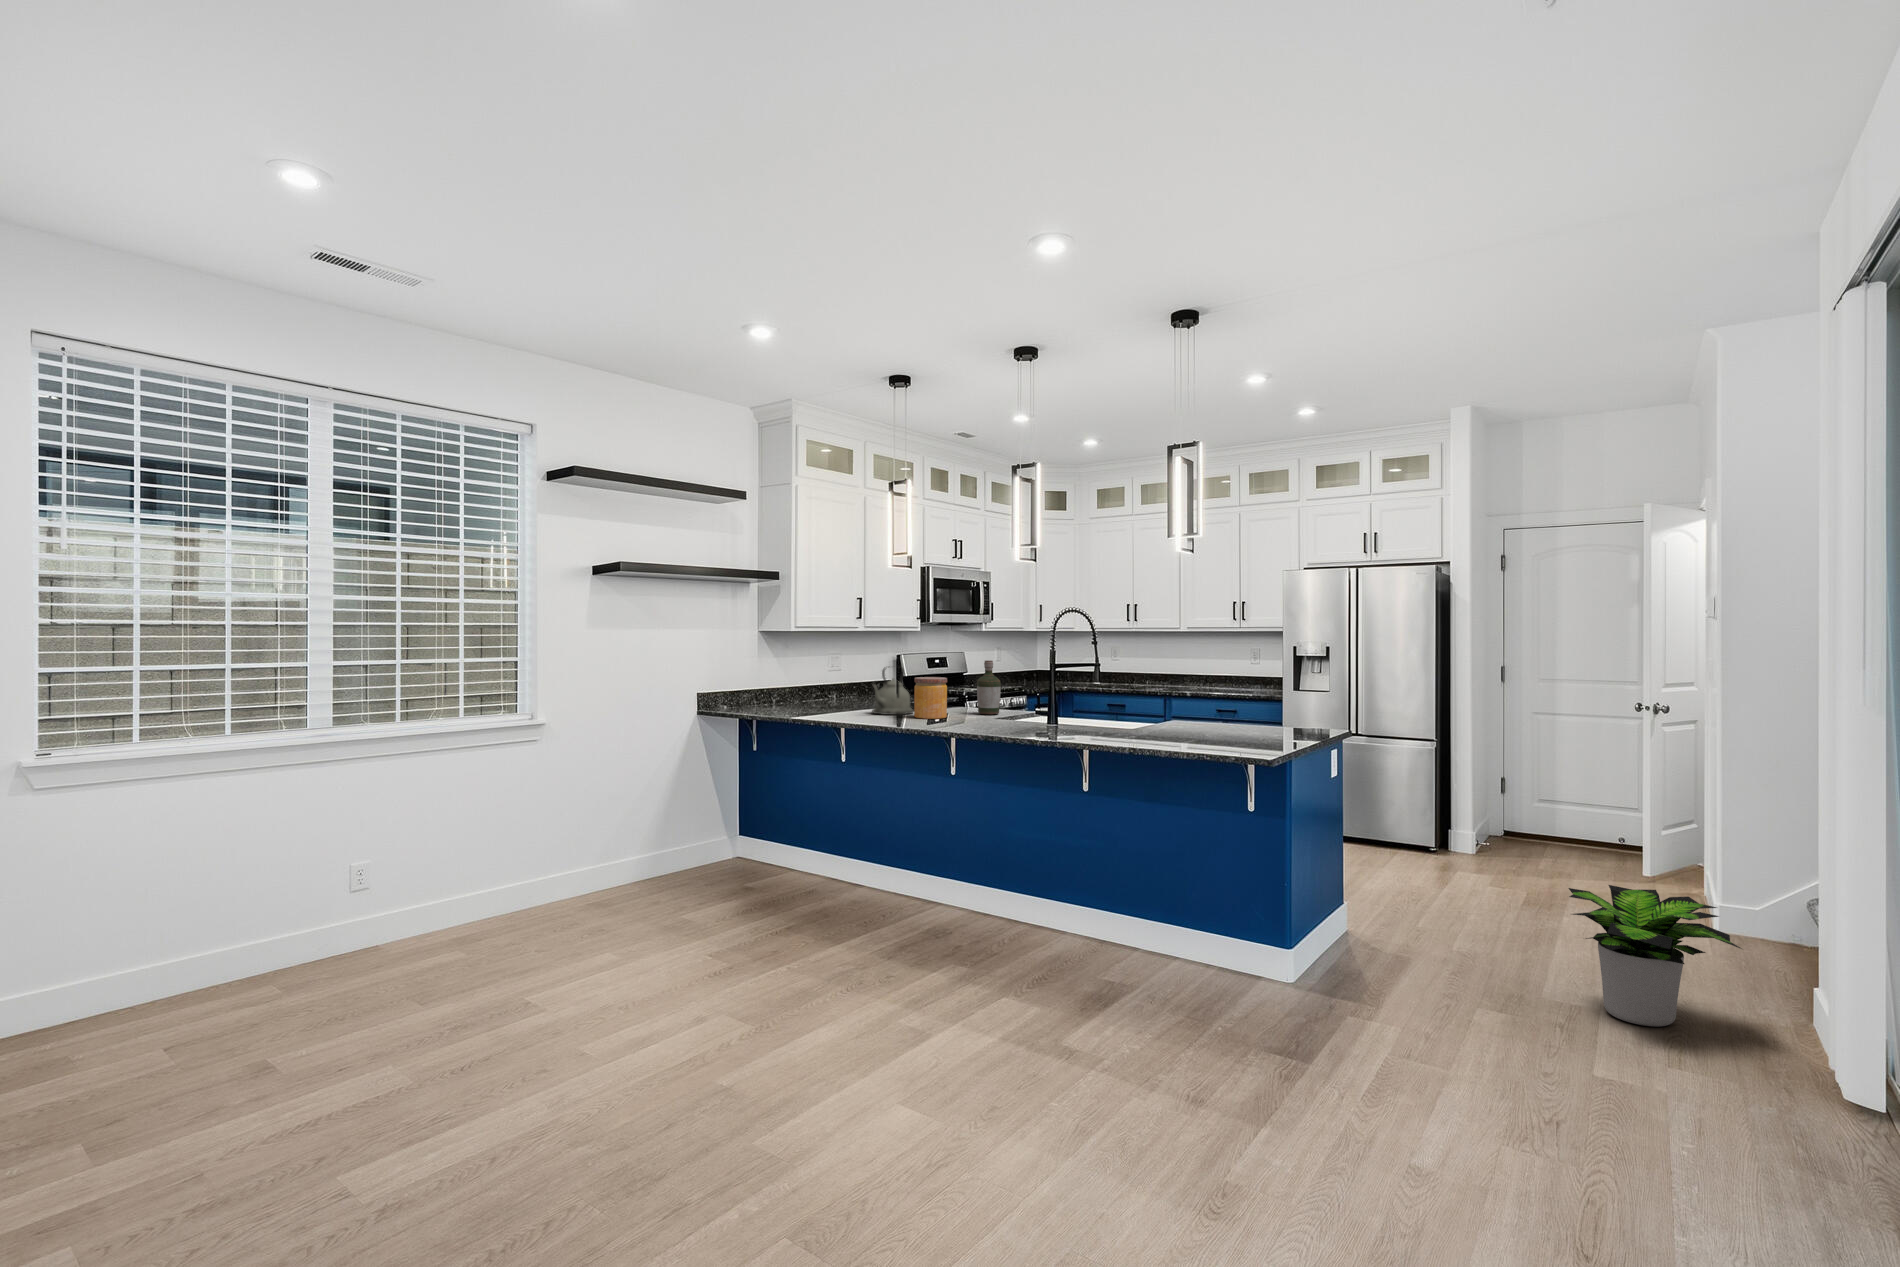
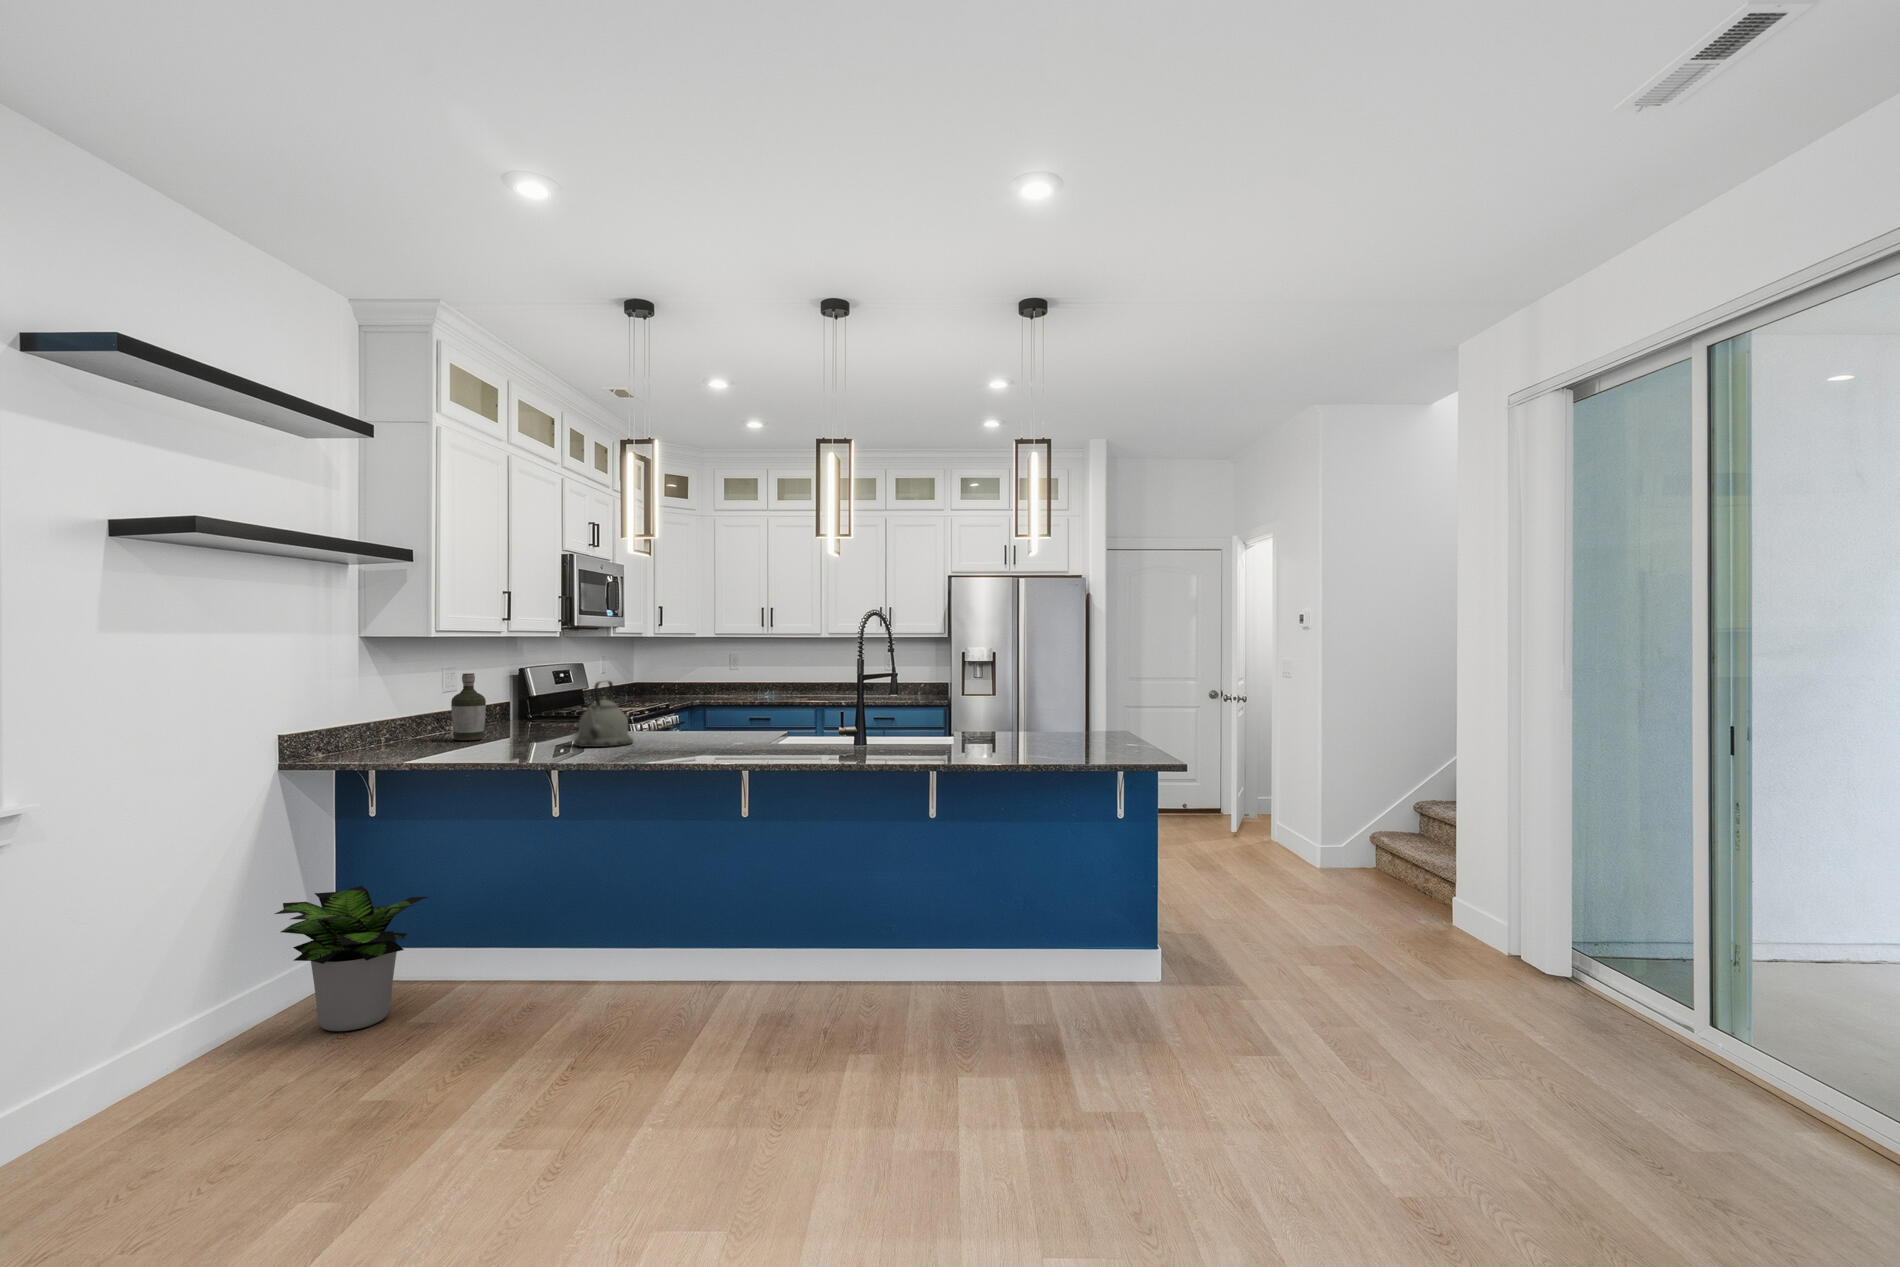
bottle: present [977,661,1001,715] -> present [451,673,486,741]
jar: present [914,677,947,719] -> none [654,693,699,748]
potted plant: present [1569,885,1742,1026] -> present [275,886,427,1031]

